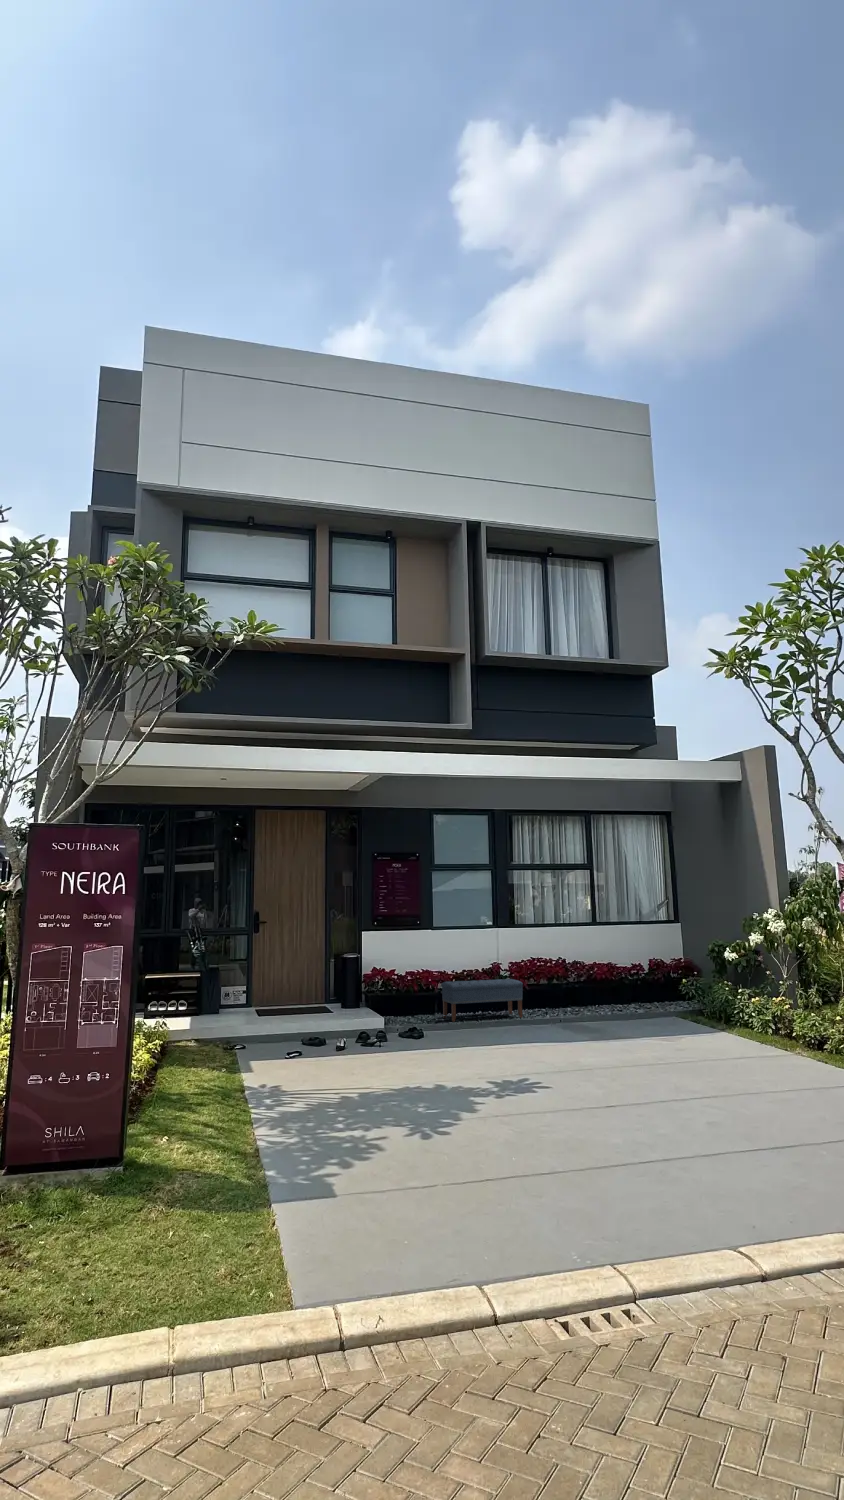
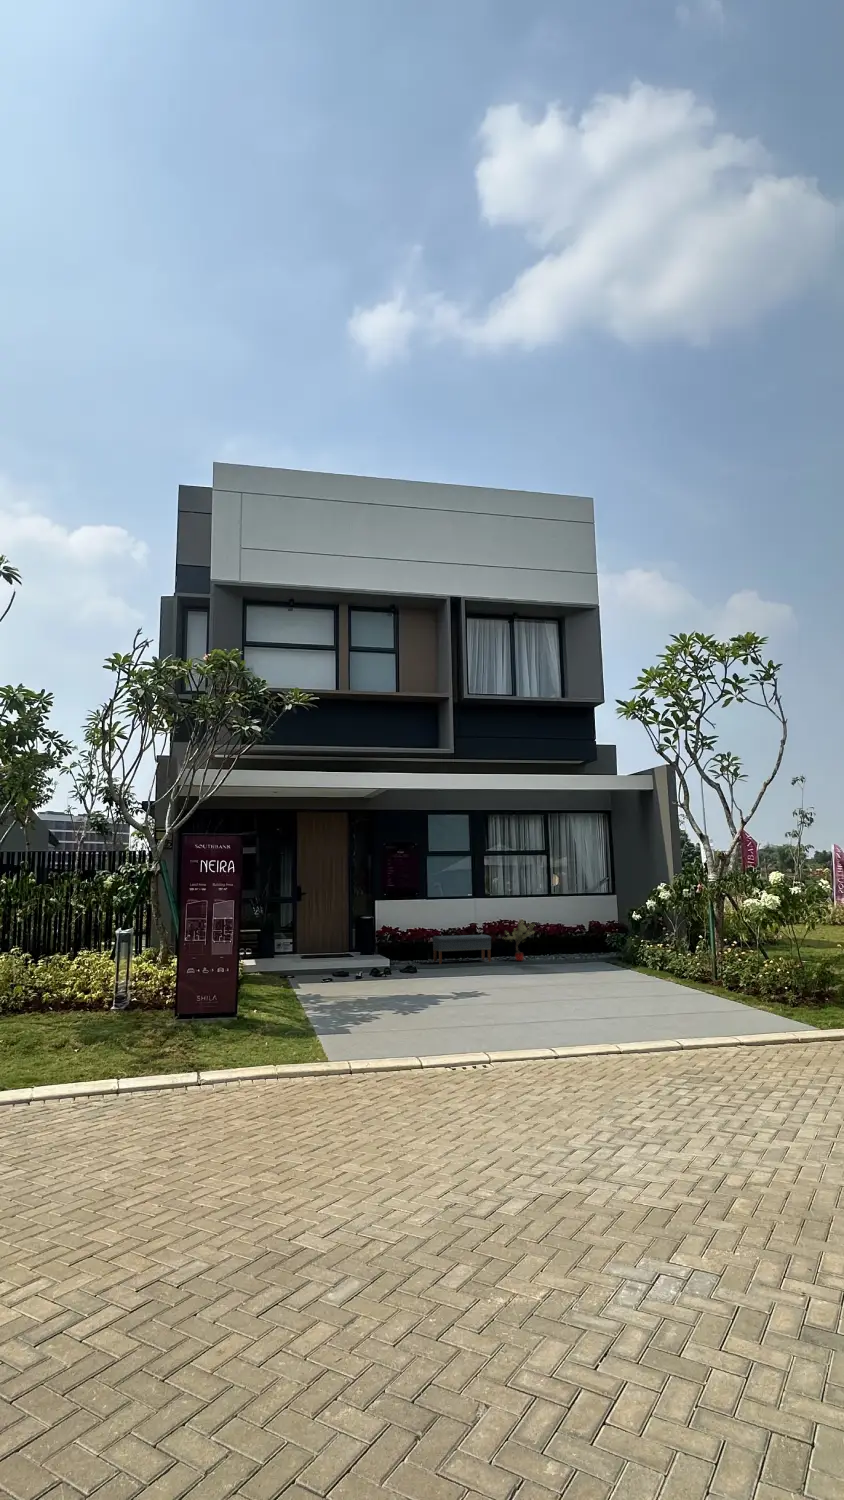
potted tree: none [537,956,582,1016] -> present [504,919,534,961]

